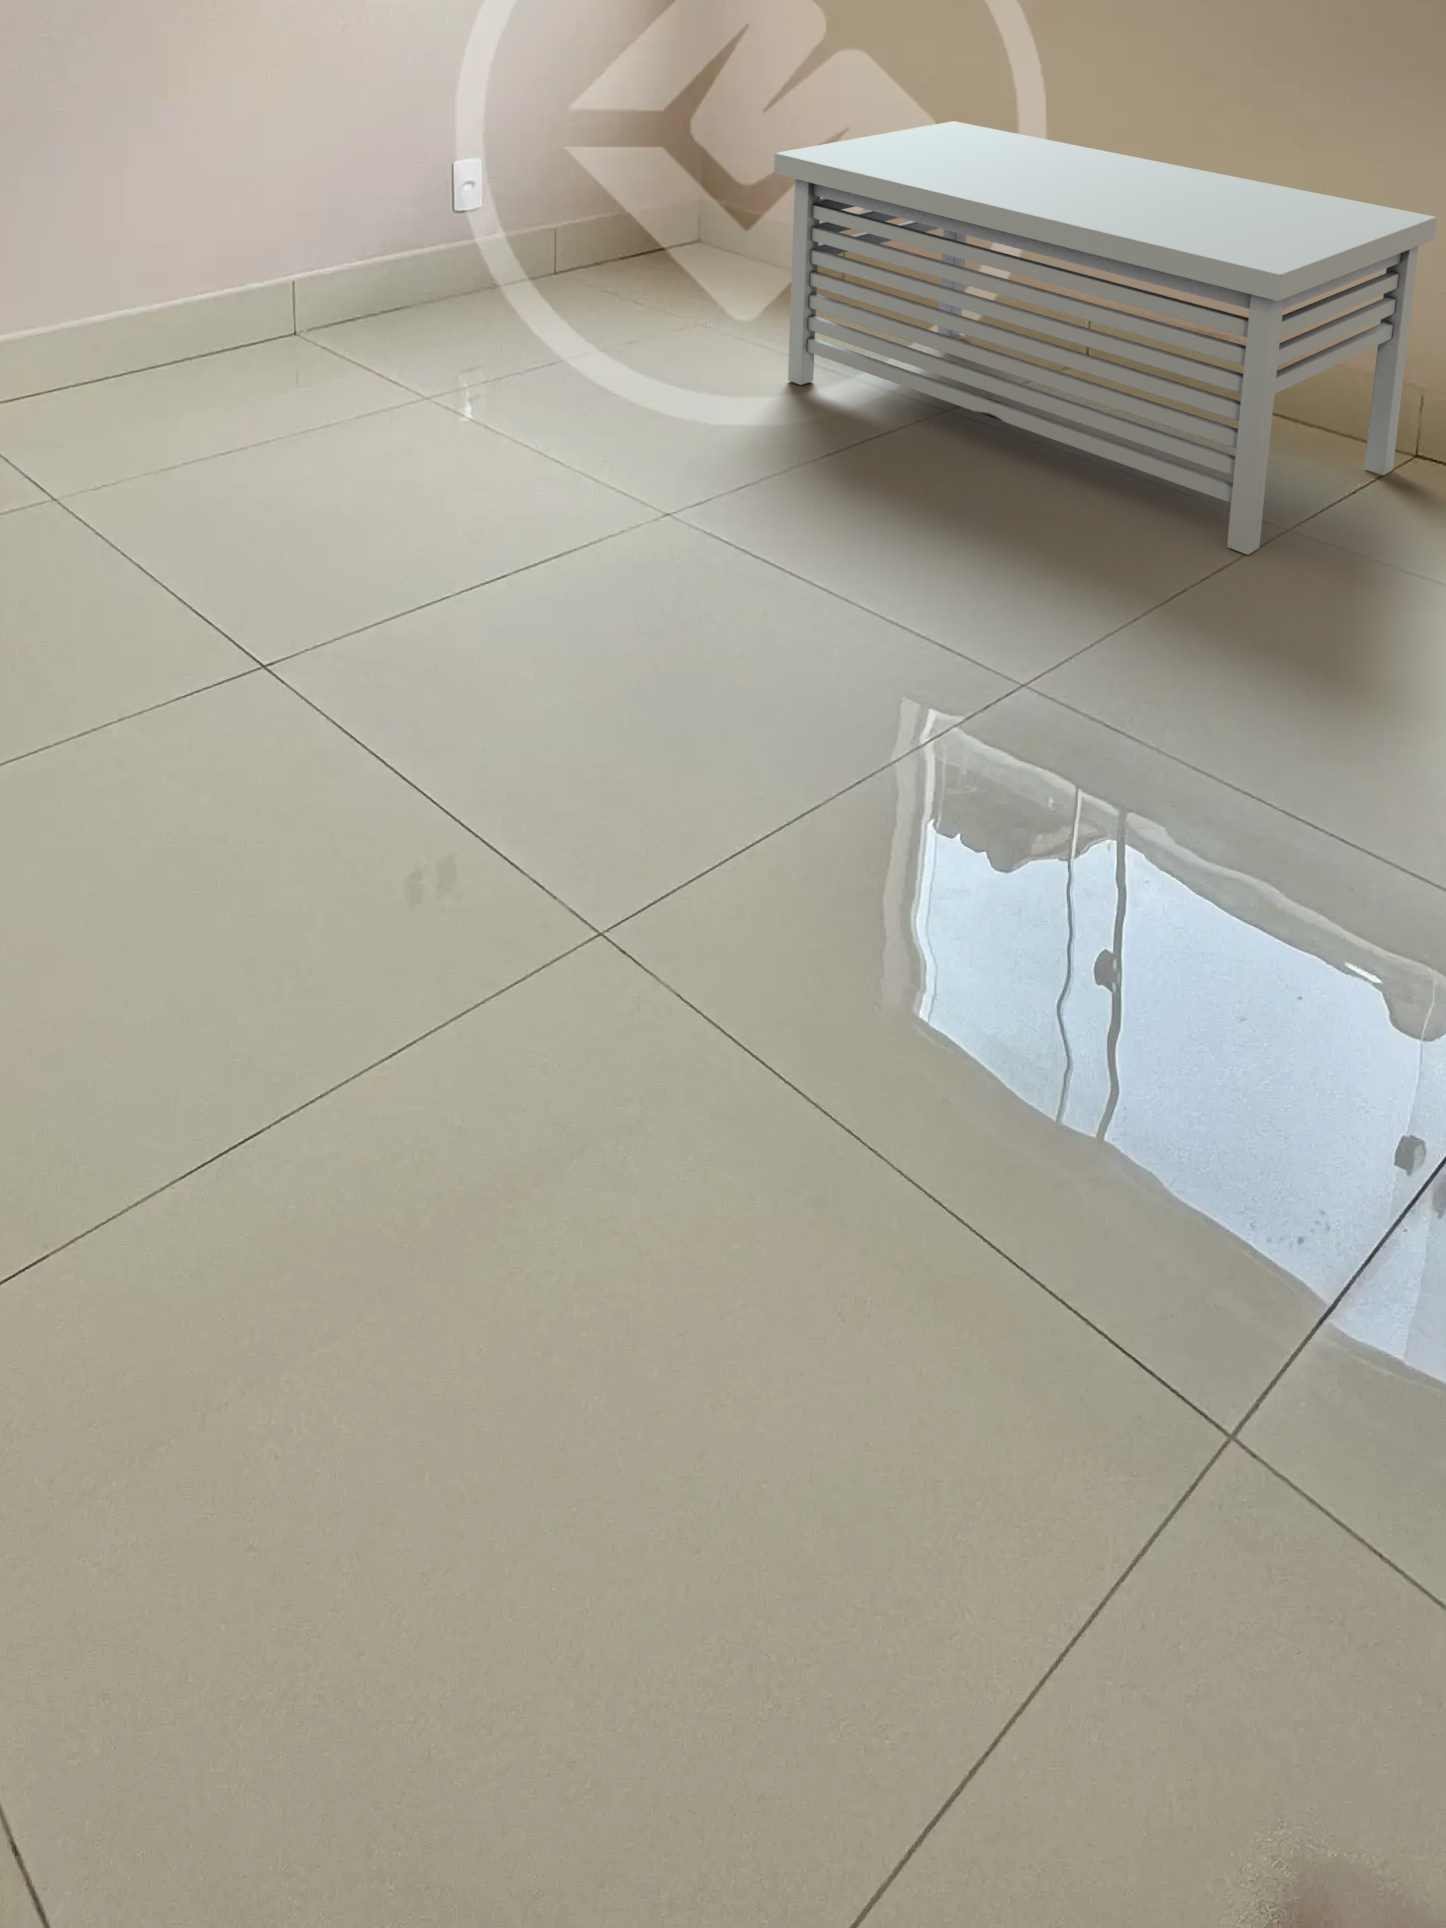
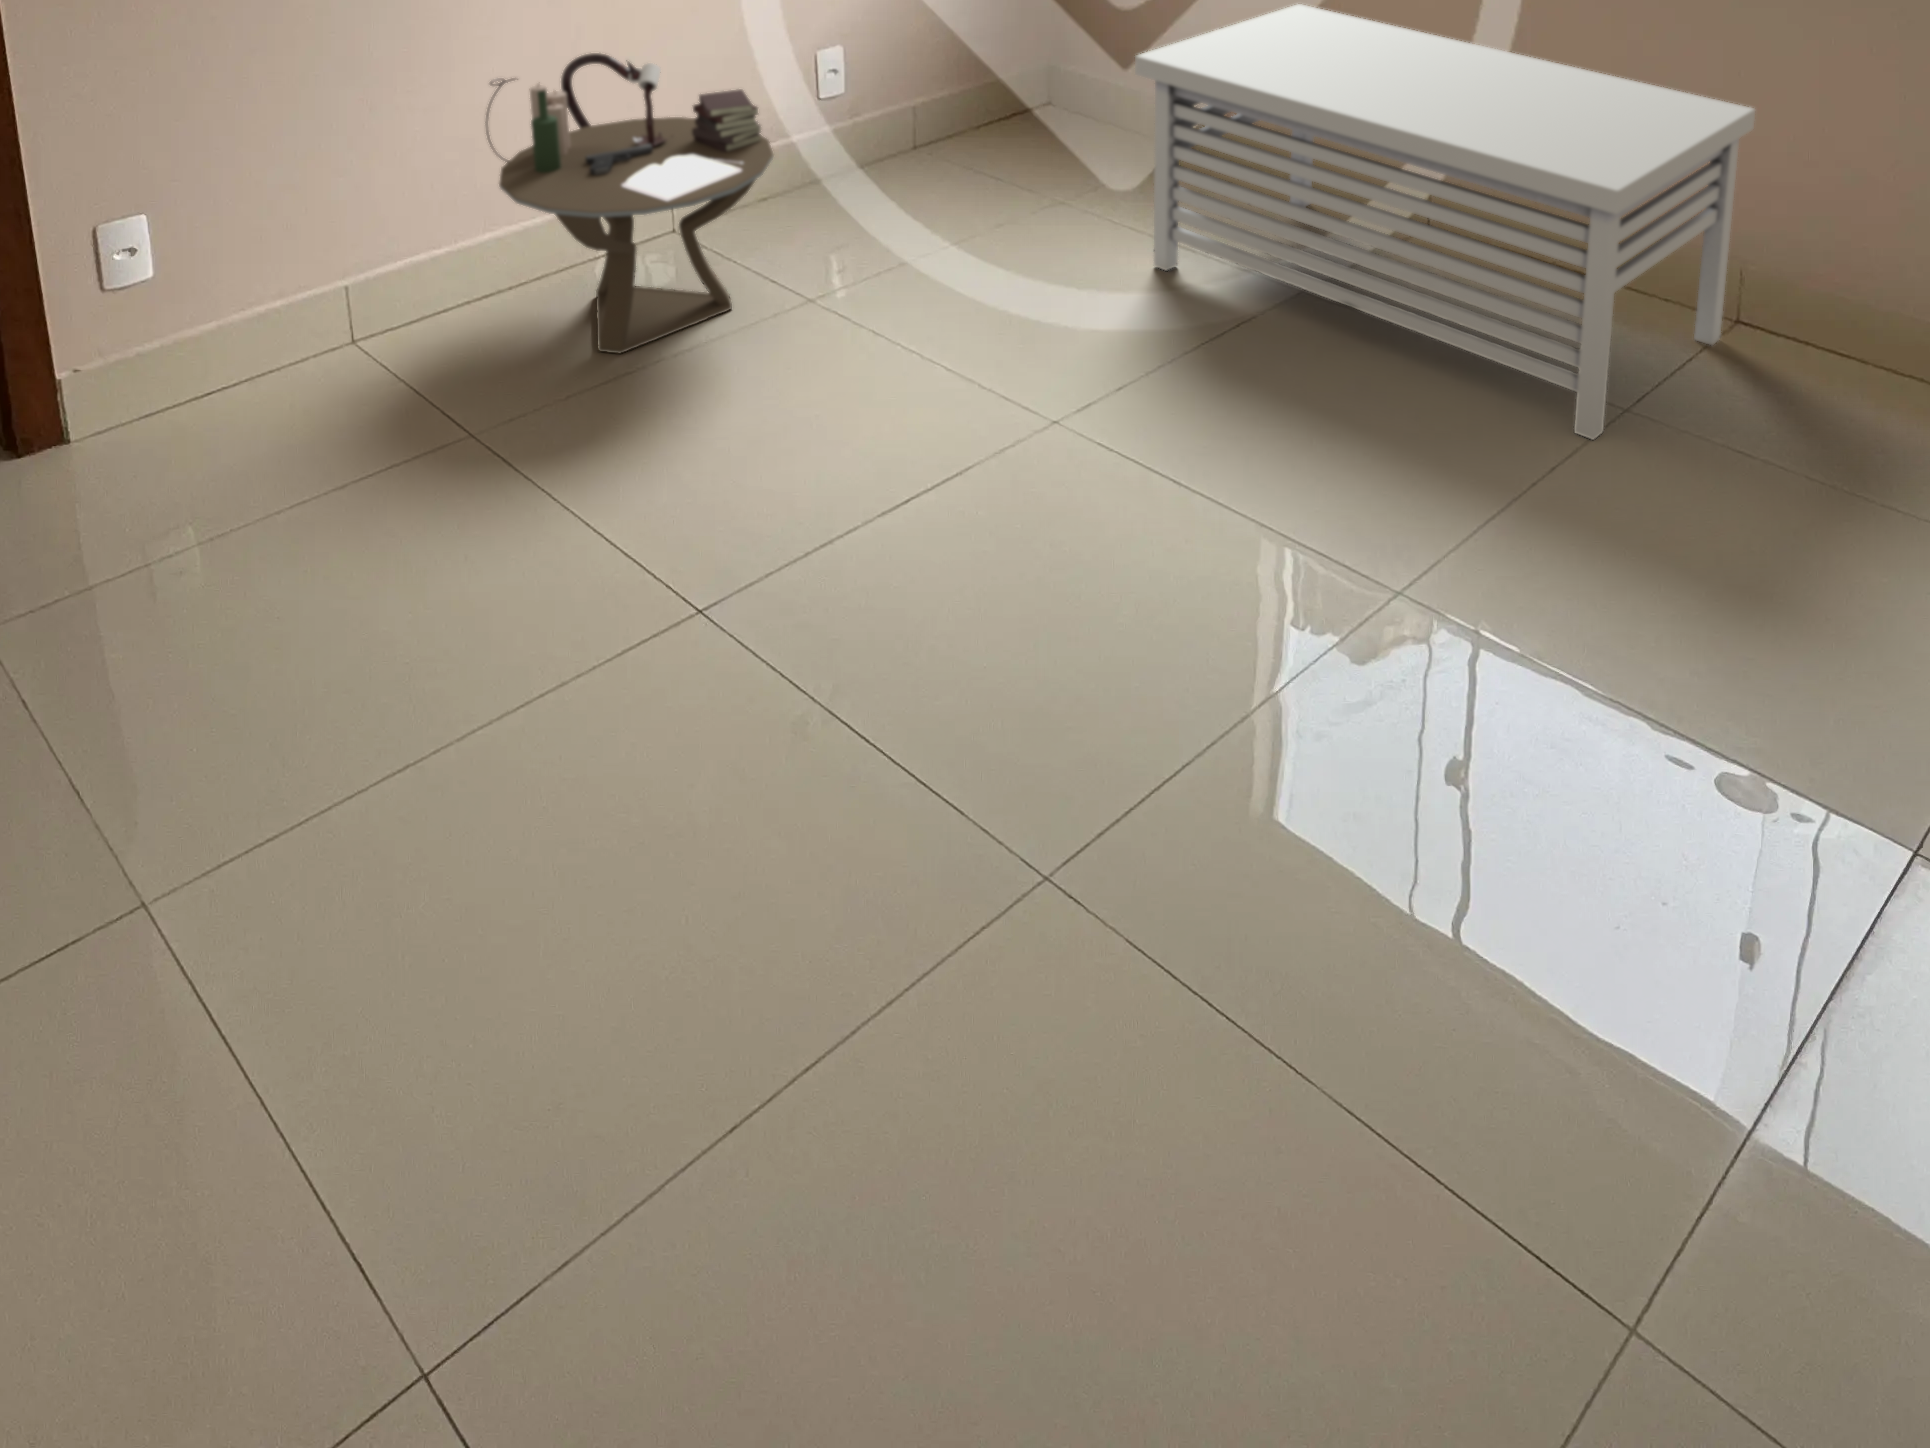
side table: none [99,128,391,433] -> present [487,53,773,353]

